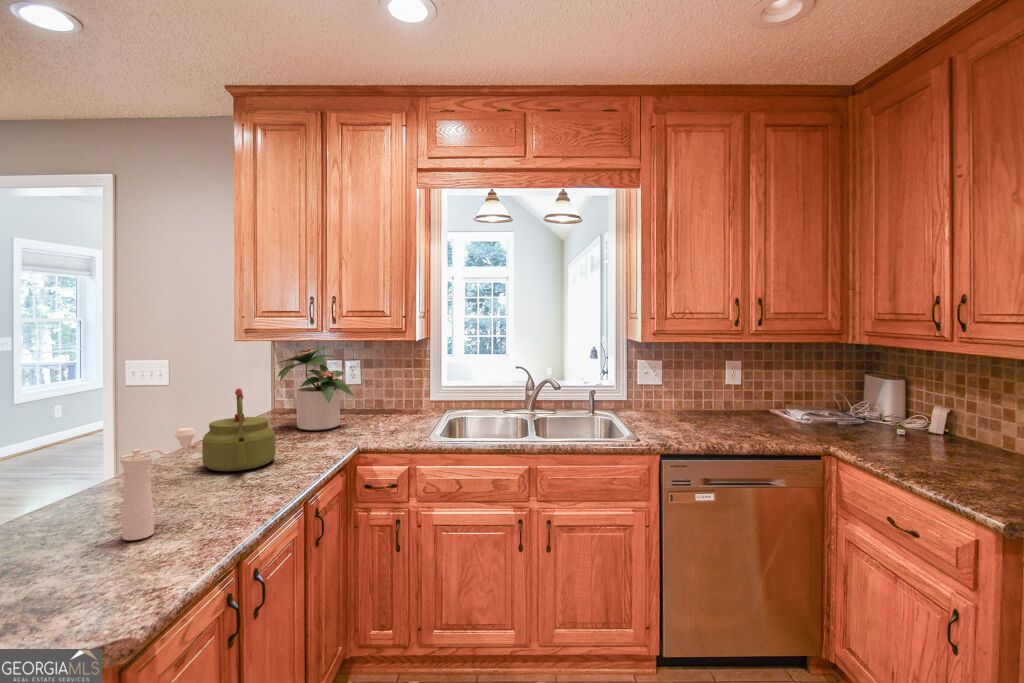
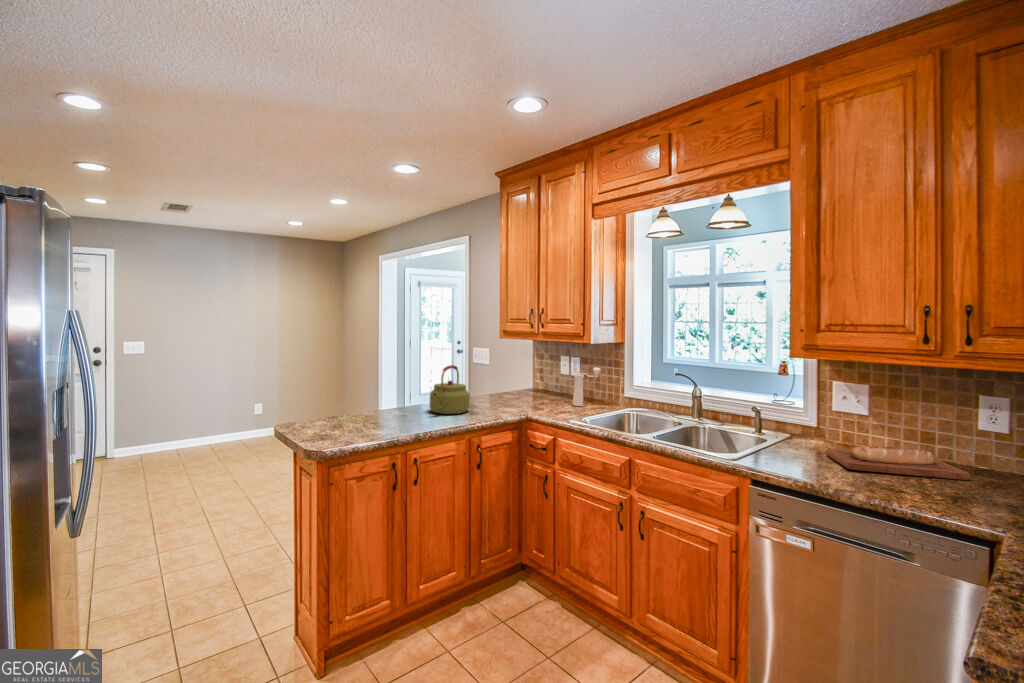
potted plant: present [278,347,353,430] -> none [504,345,553,404]
bread loaf: none [664,405,747,429] -> present [826,446,970,480]
pepper mill: present [120,428,196,540] -> present [573,367,601,406]

